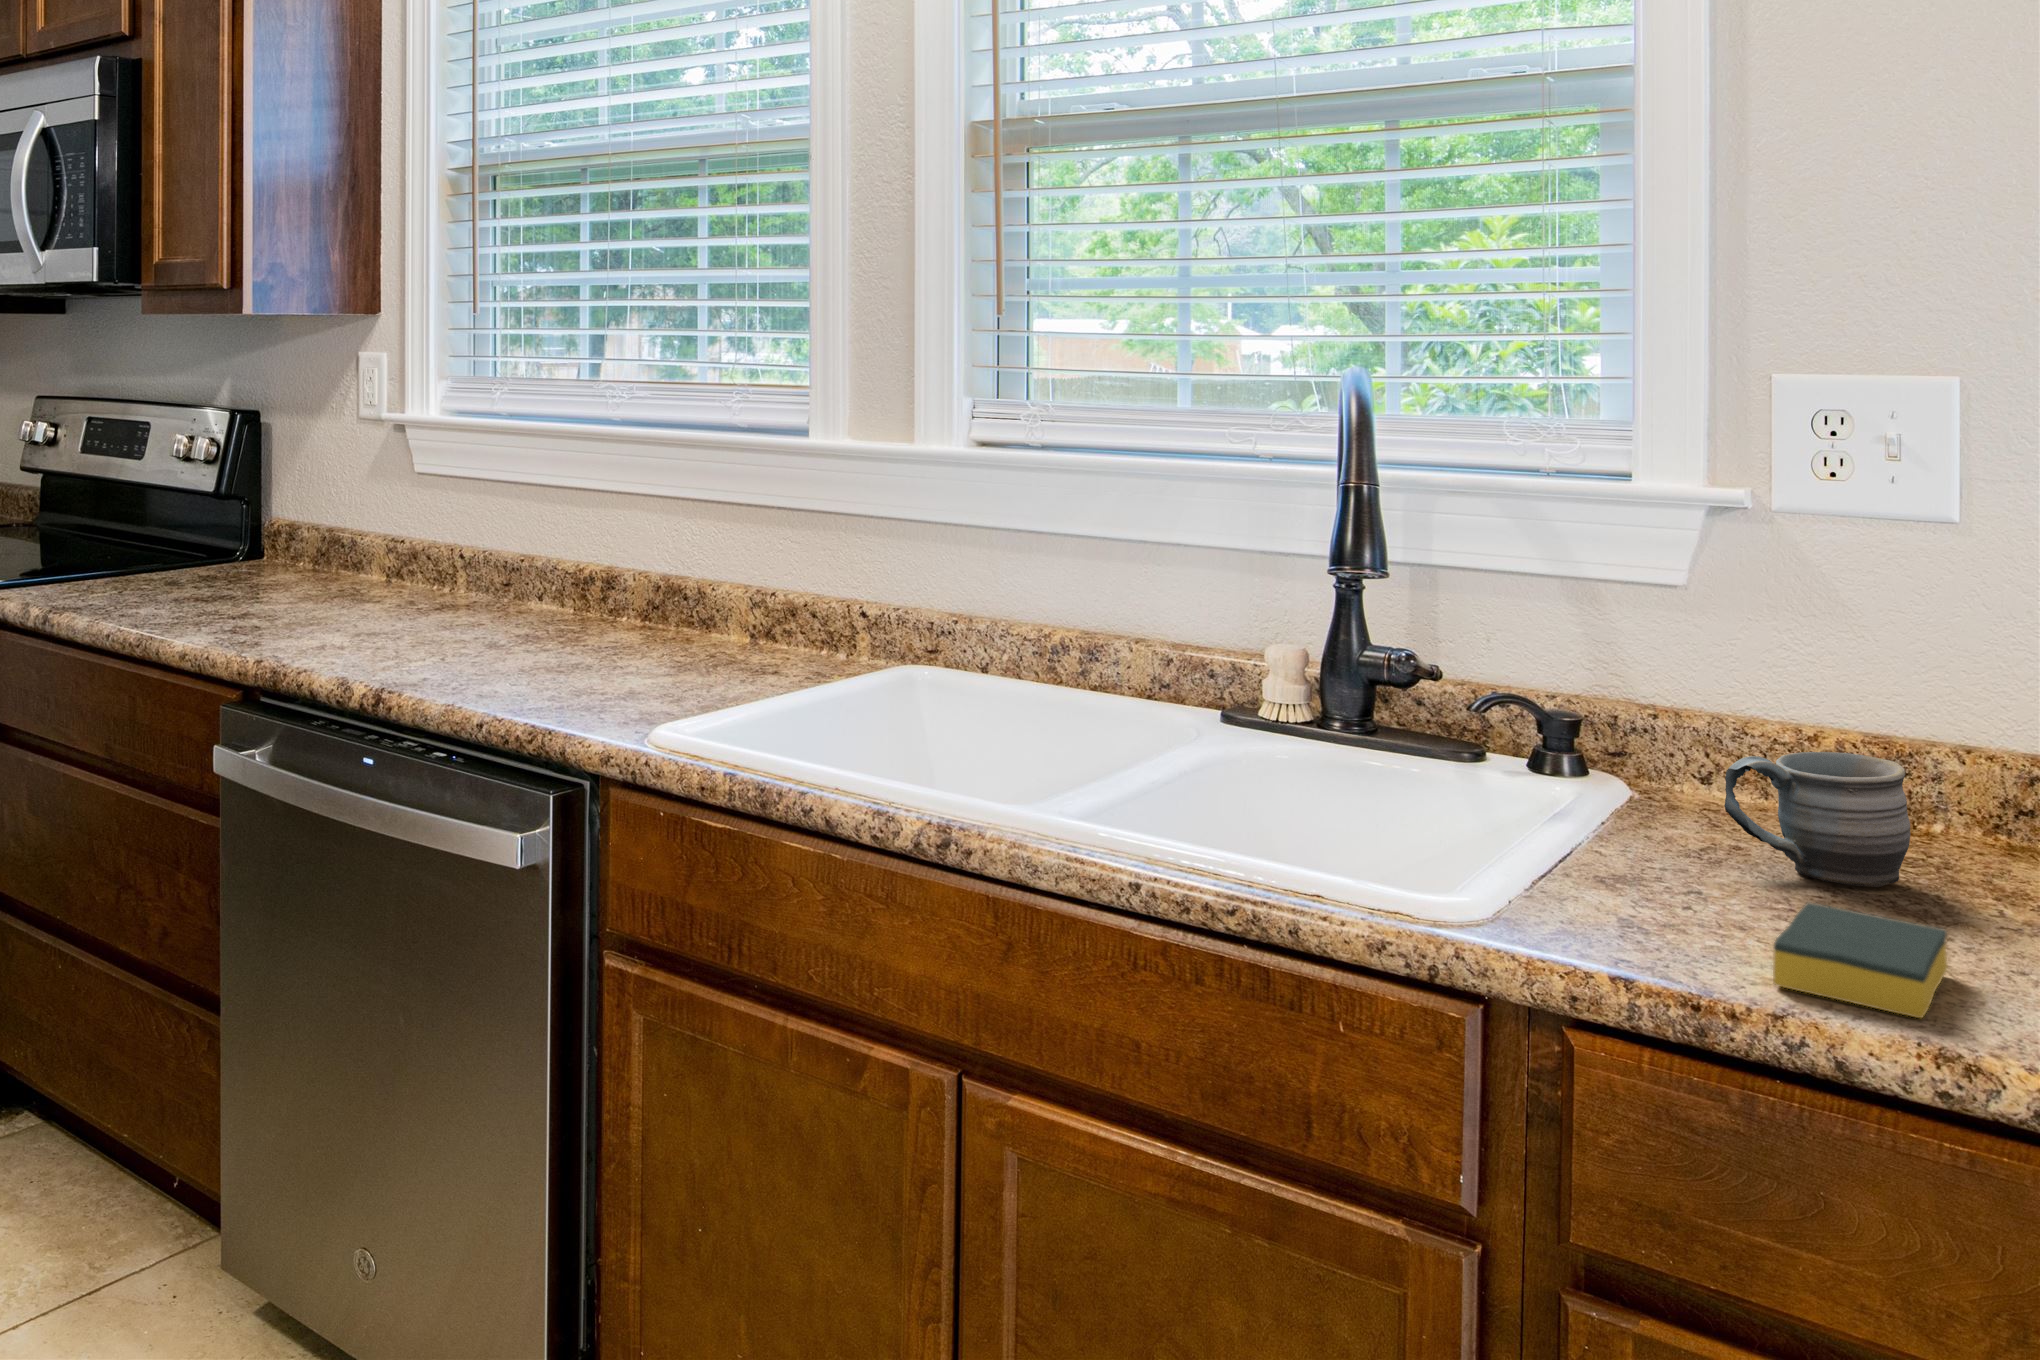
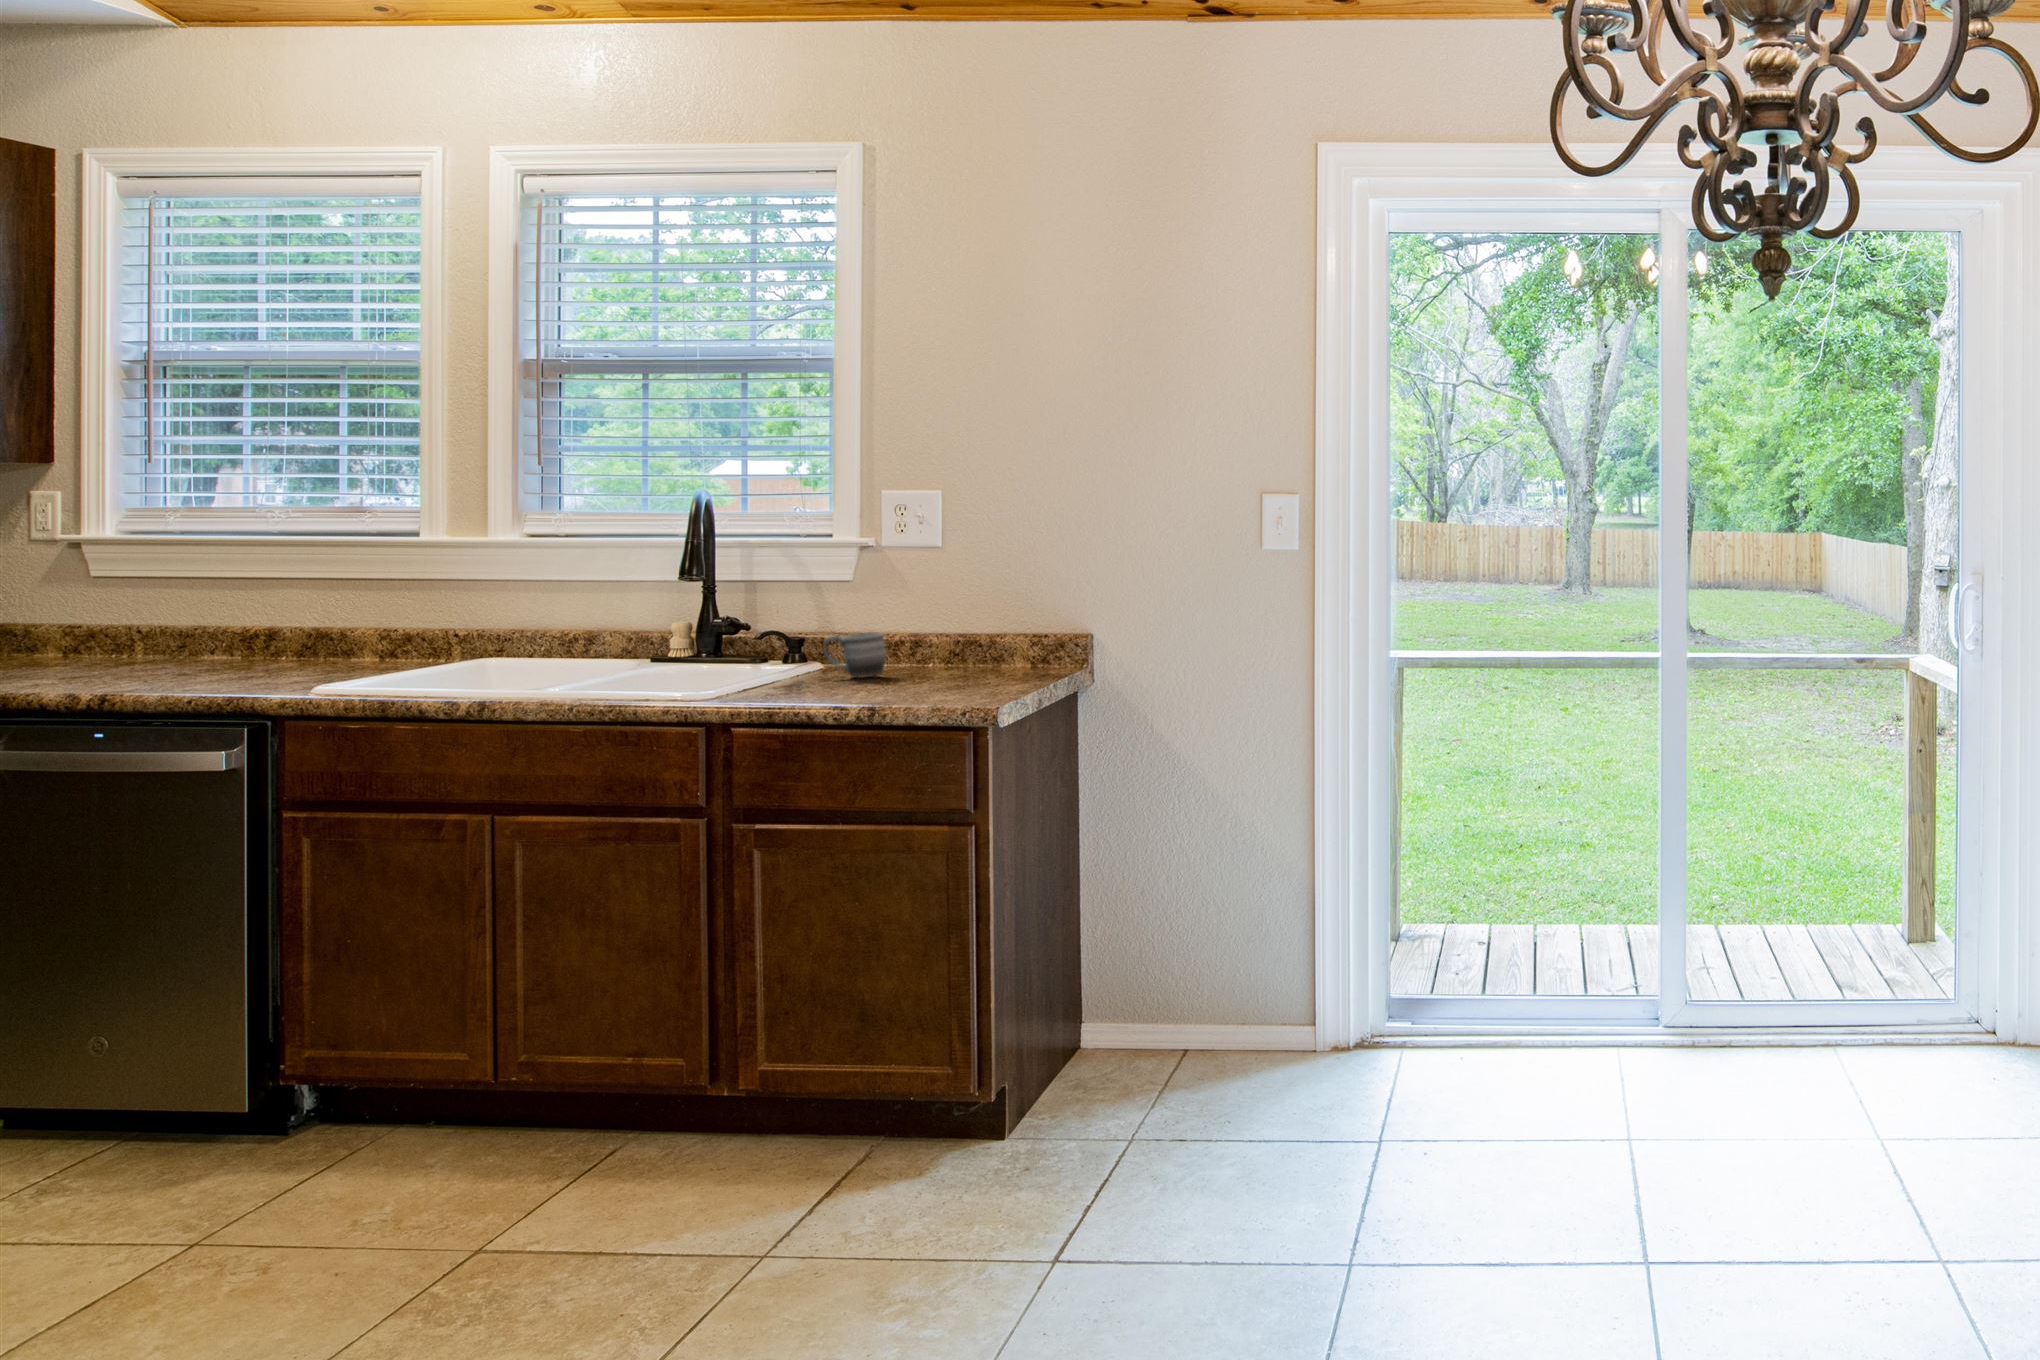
sponge: present [1773,903,1948,1018] -> none [788,674,856,697]

